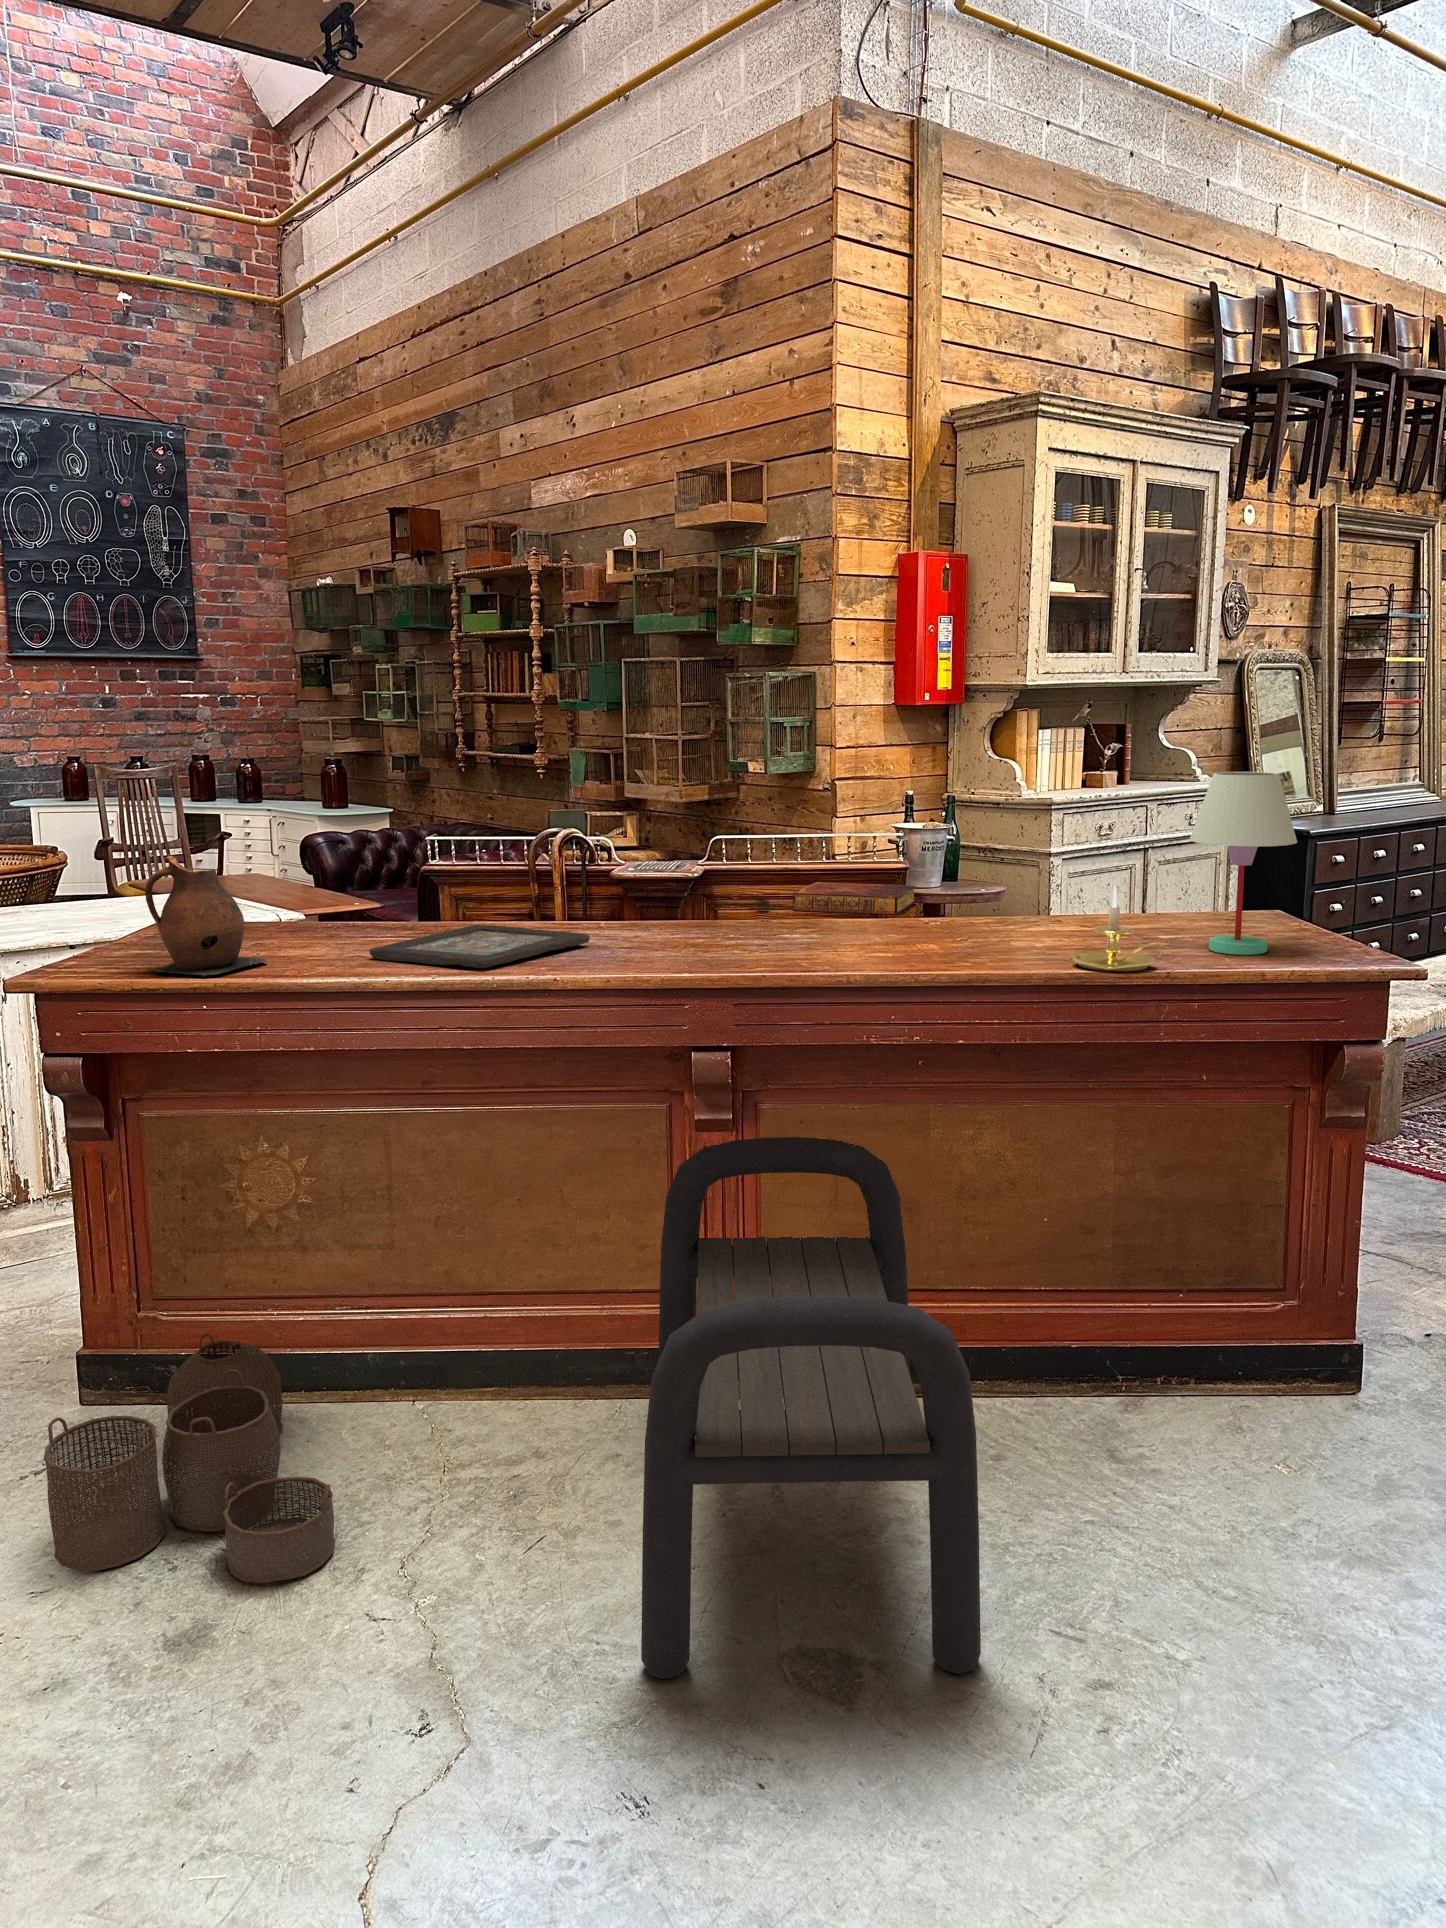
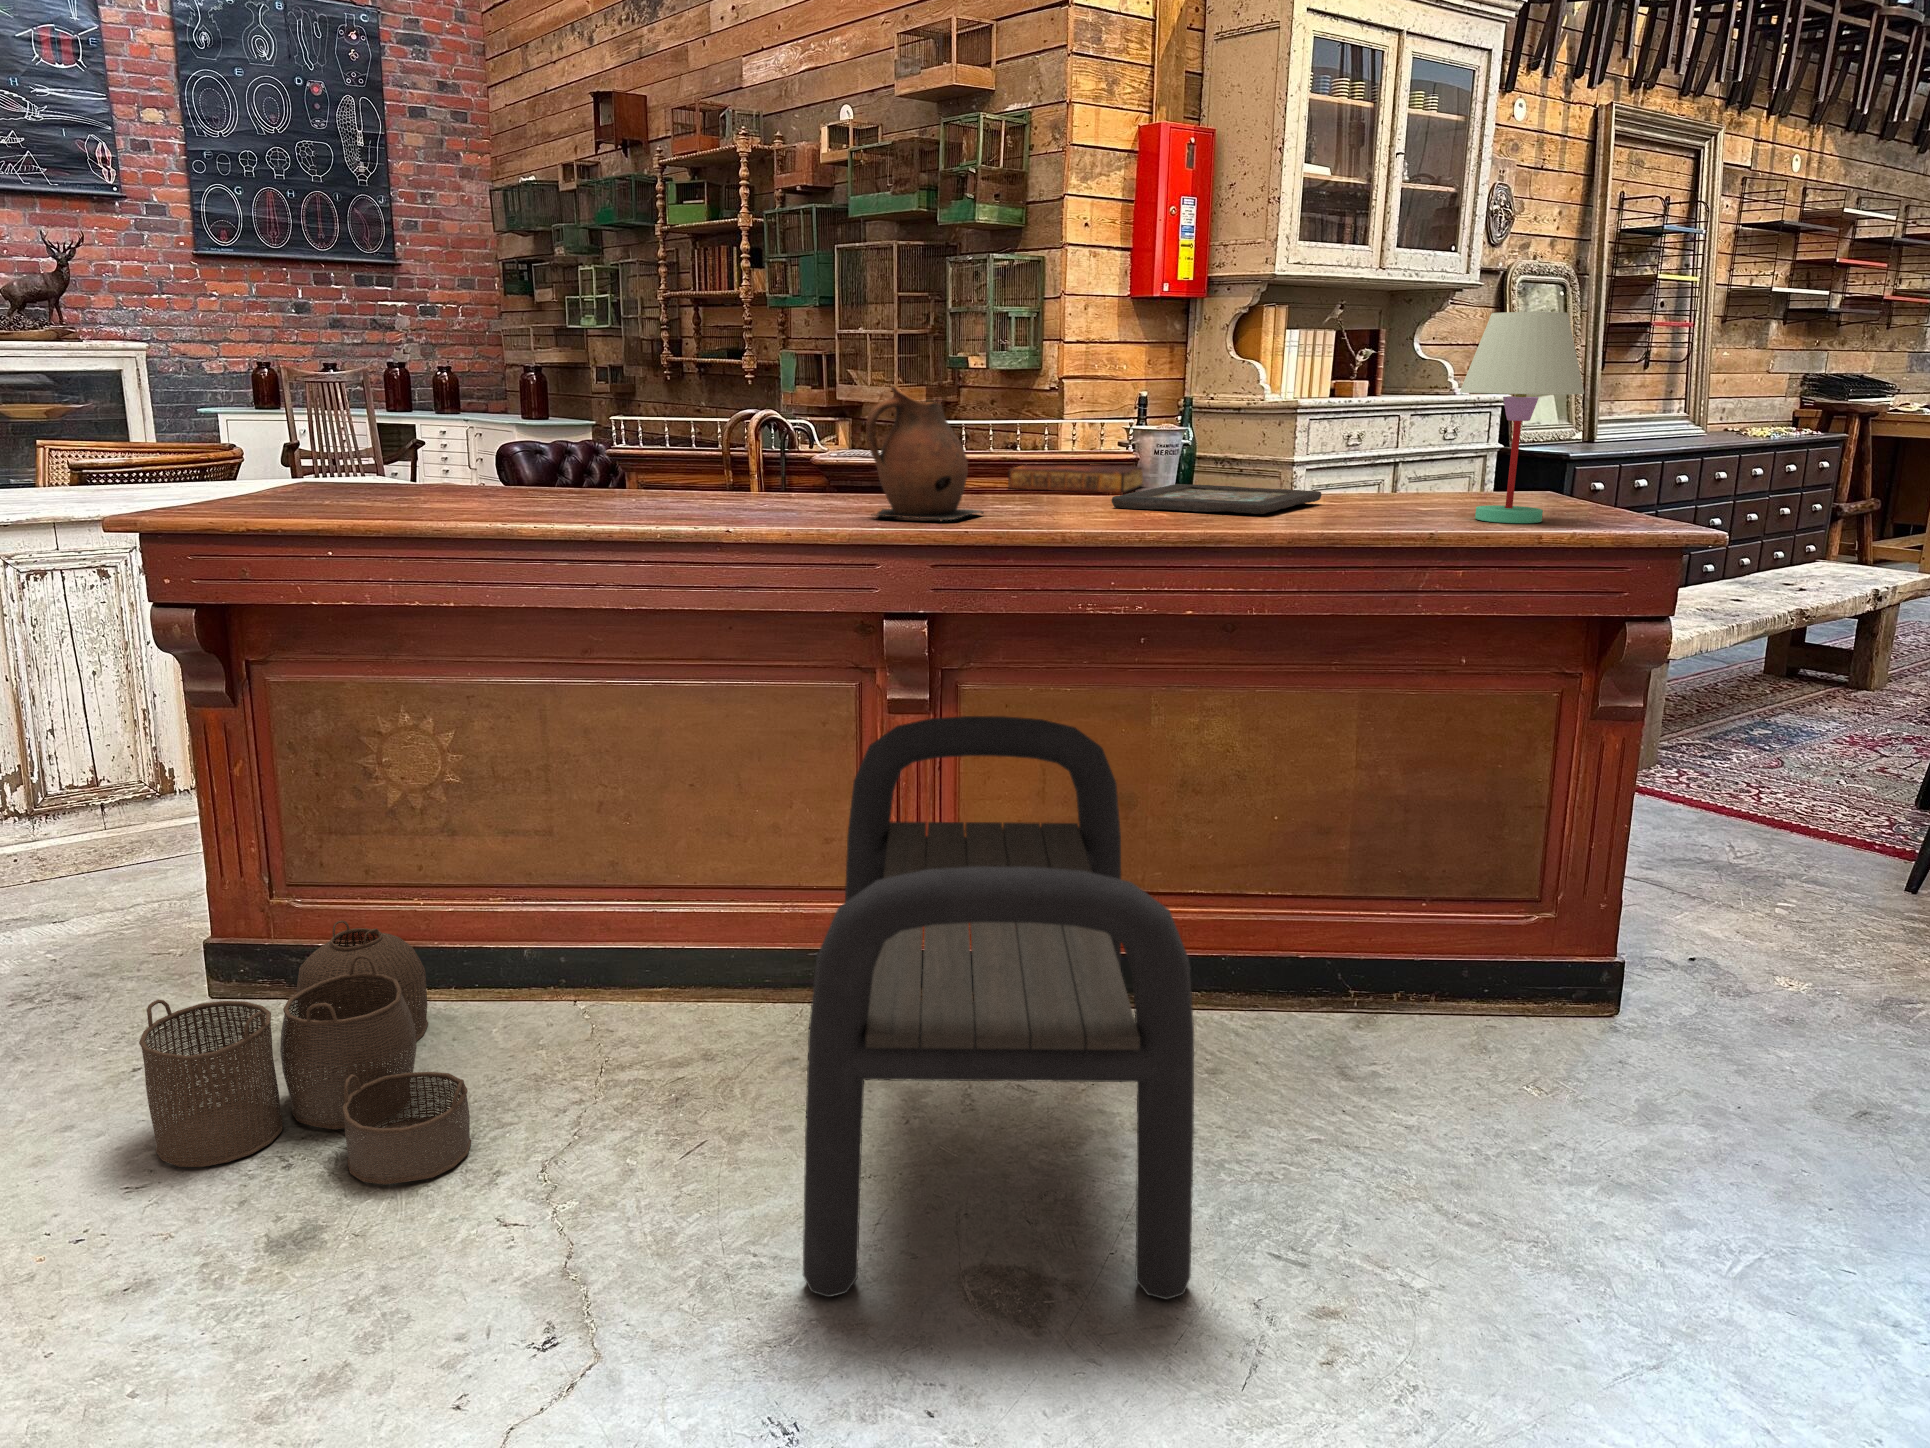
ceramic pitcher: present [145,856,267,977] -> present [866,387,984,521]
candle holder: present [1072,886,1169,972] -> none [1320,433,1434,531]
decorative tray: present [370,924,590,968] -> present [1112,484,1322,514]

